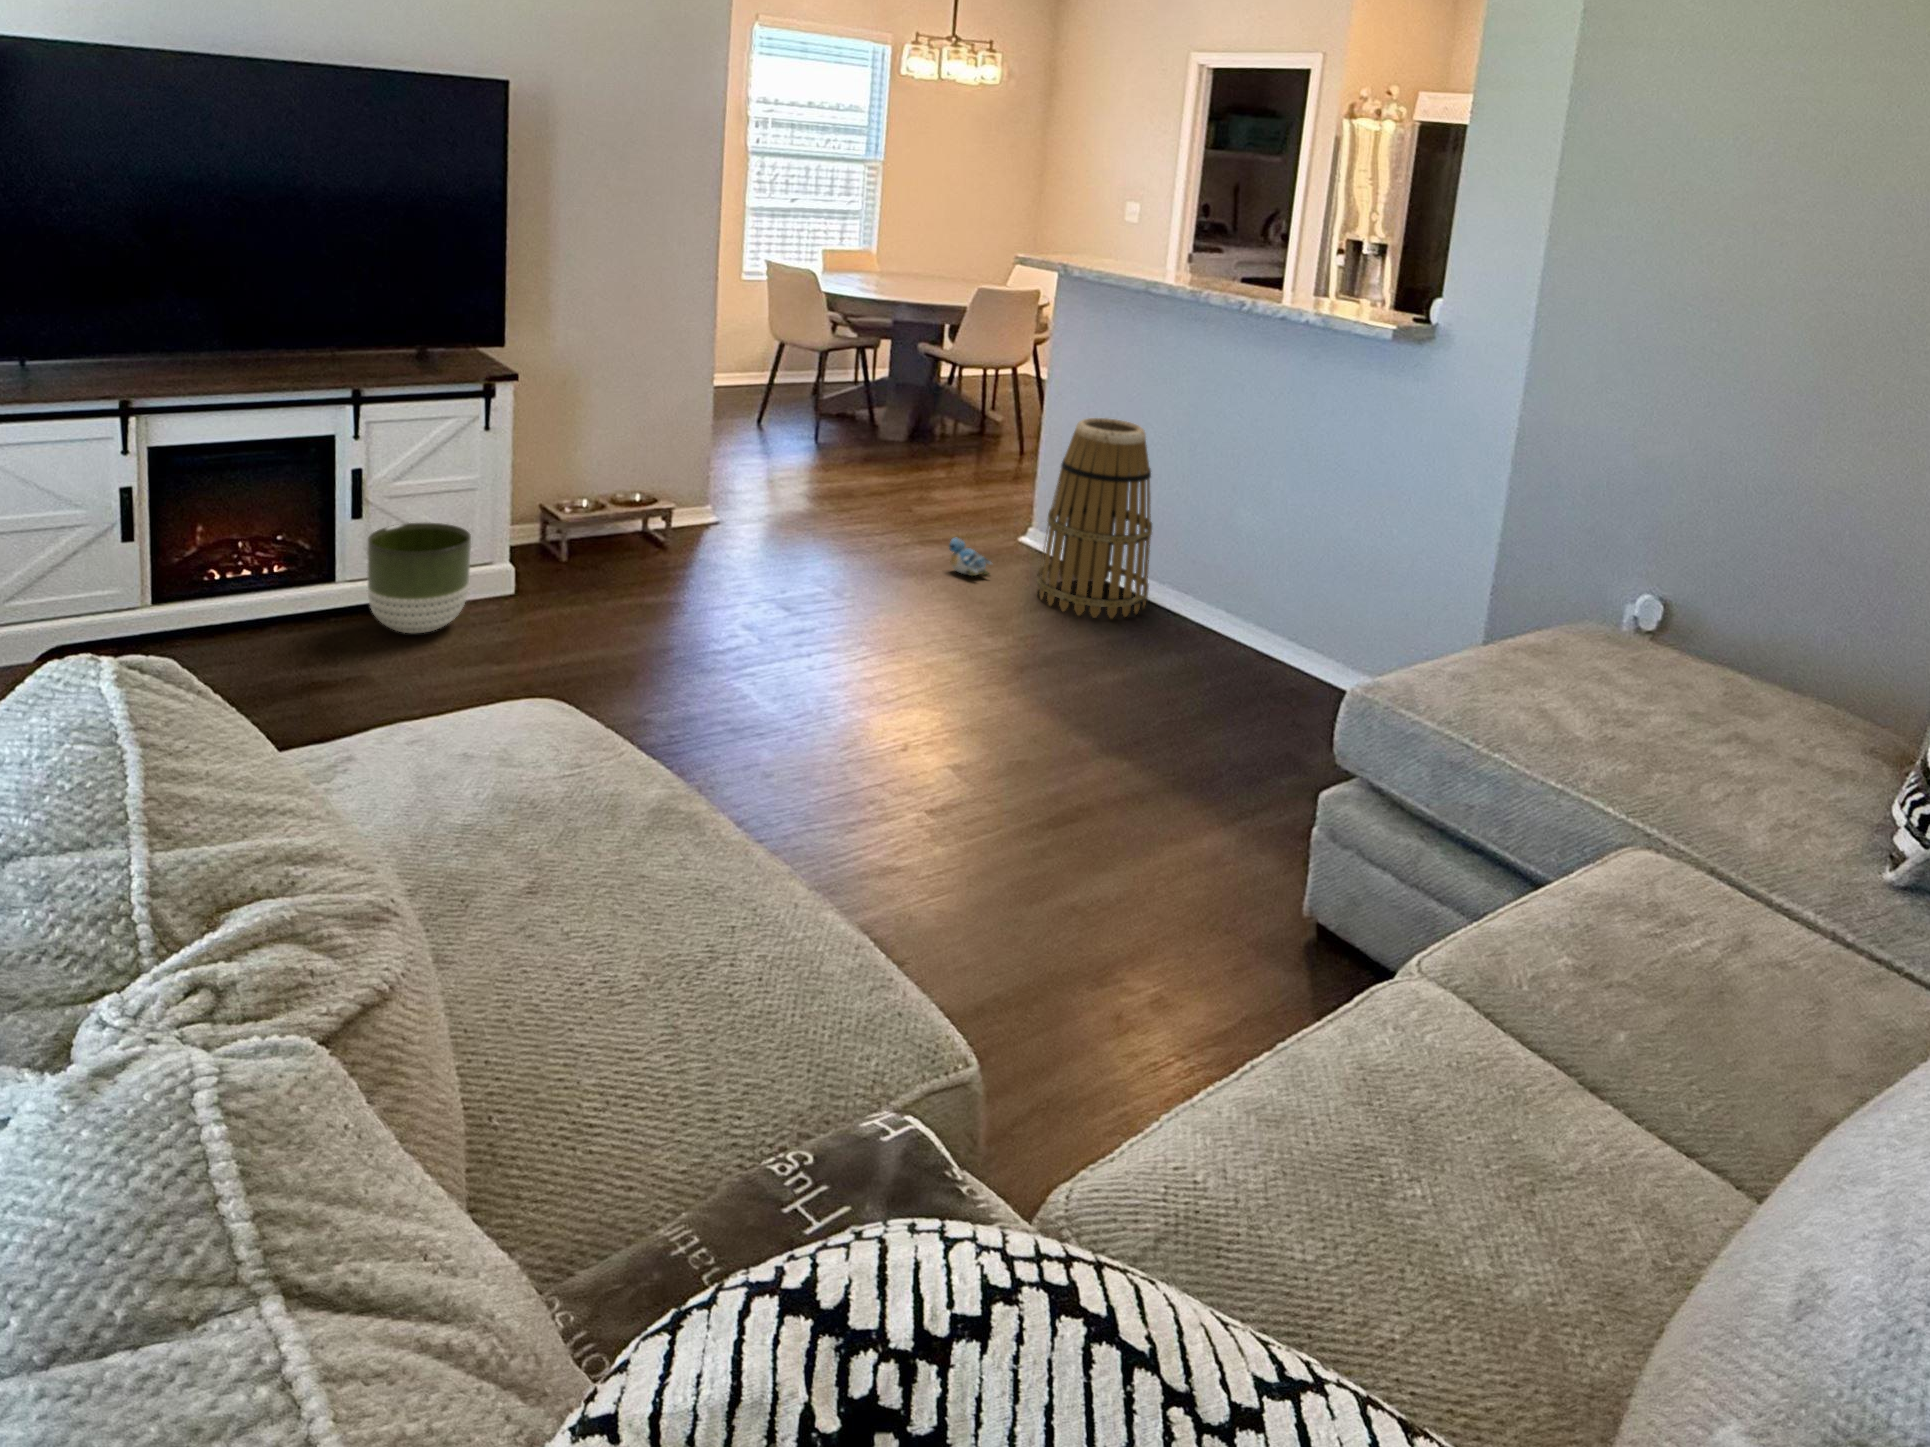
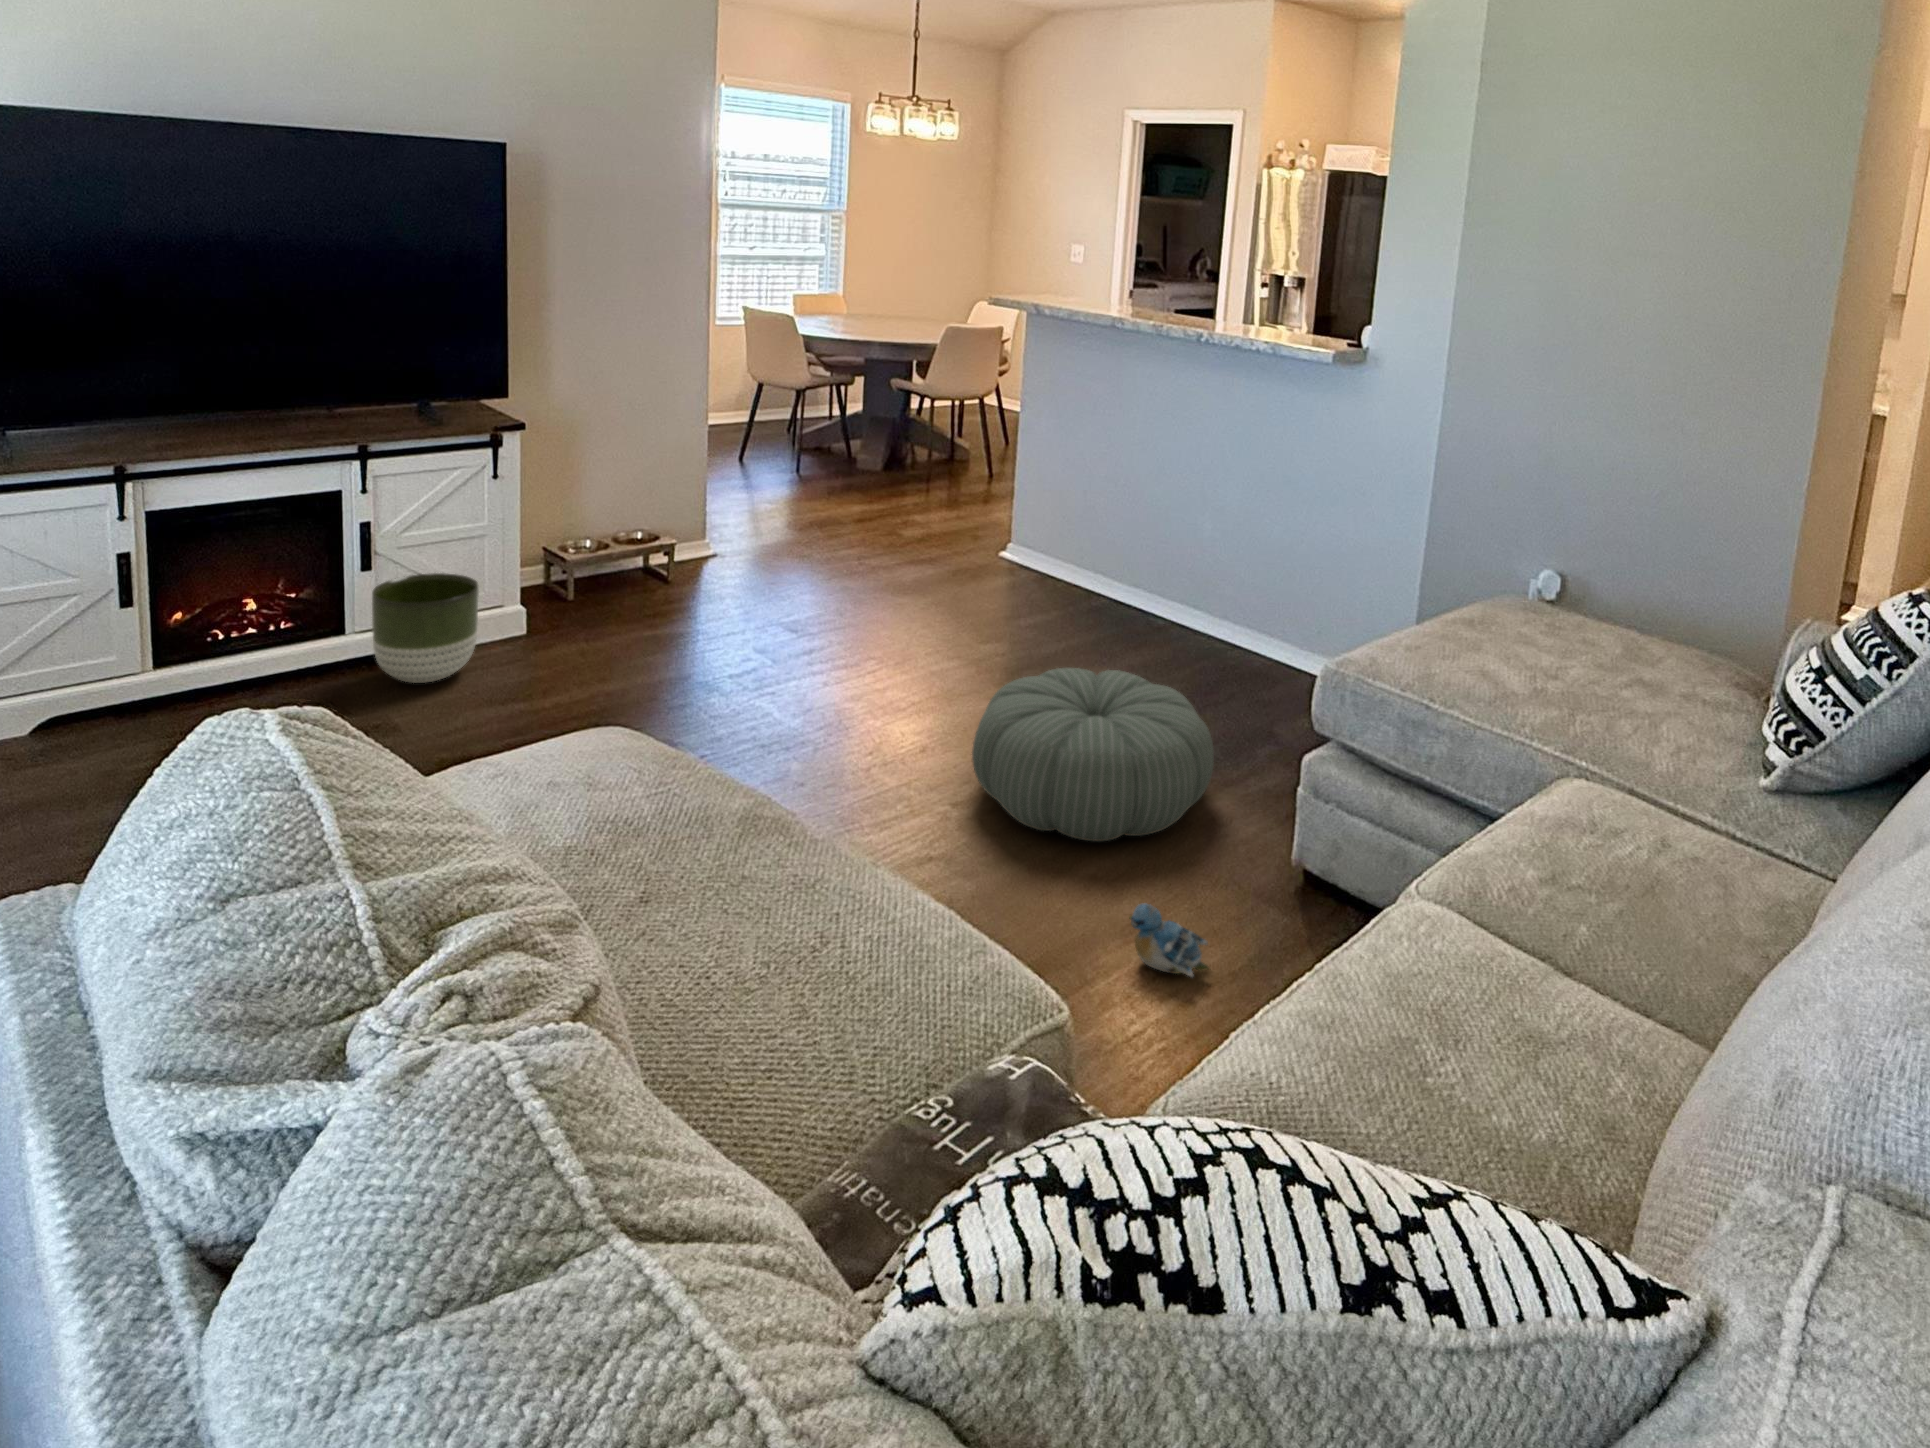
basket: present [1037,418,1152,618] -> none [1022,442,1125,624]
plush toy: present [949,537,992,576] -> present [1129,904,1209,977]
pouf: none [952,666,1222,863] -> present [972,668,1214,841]

